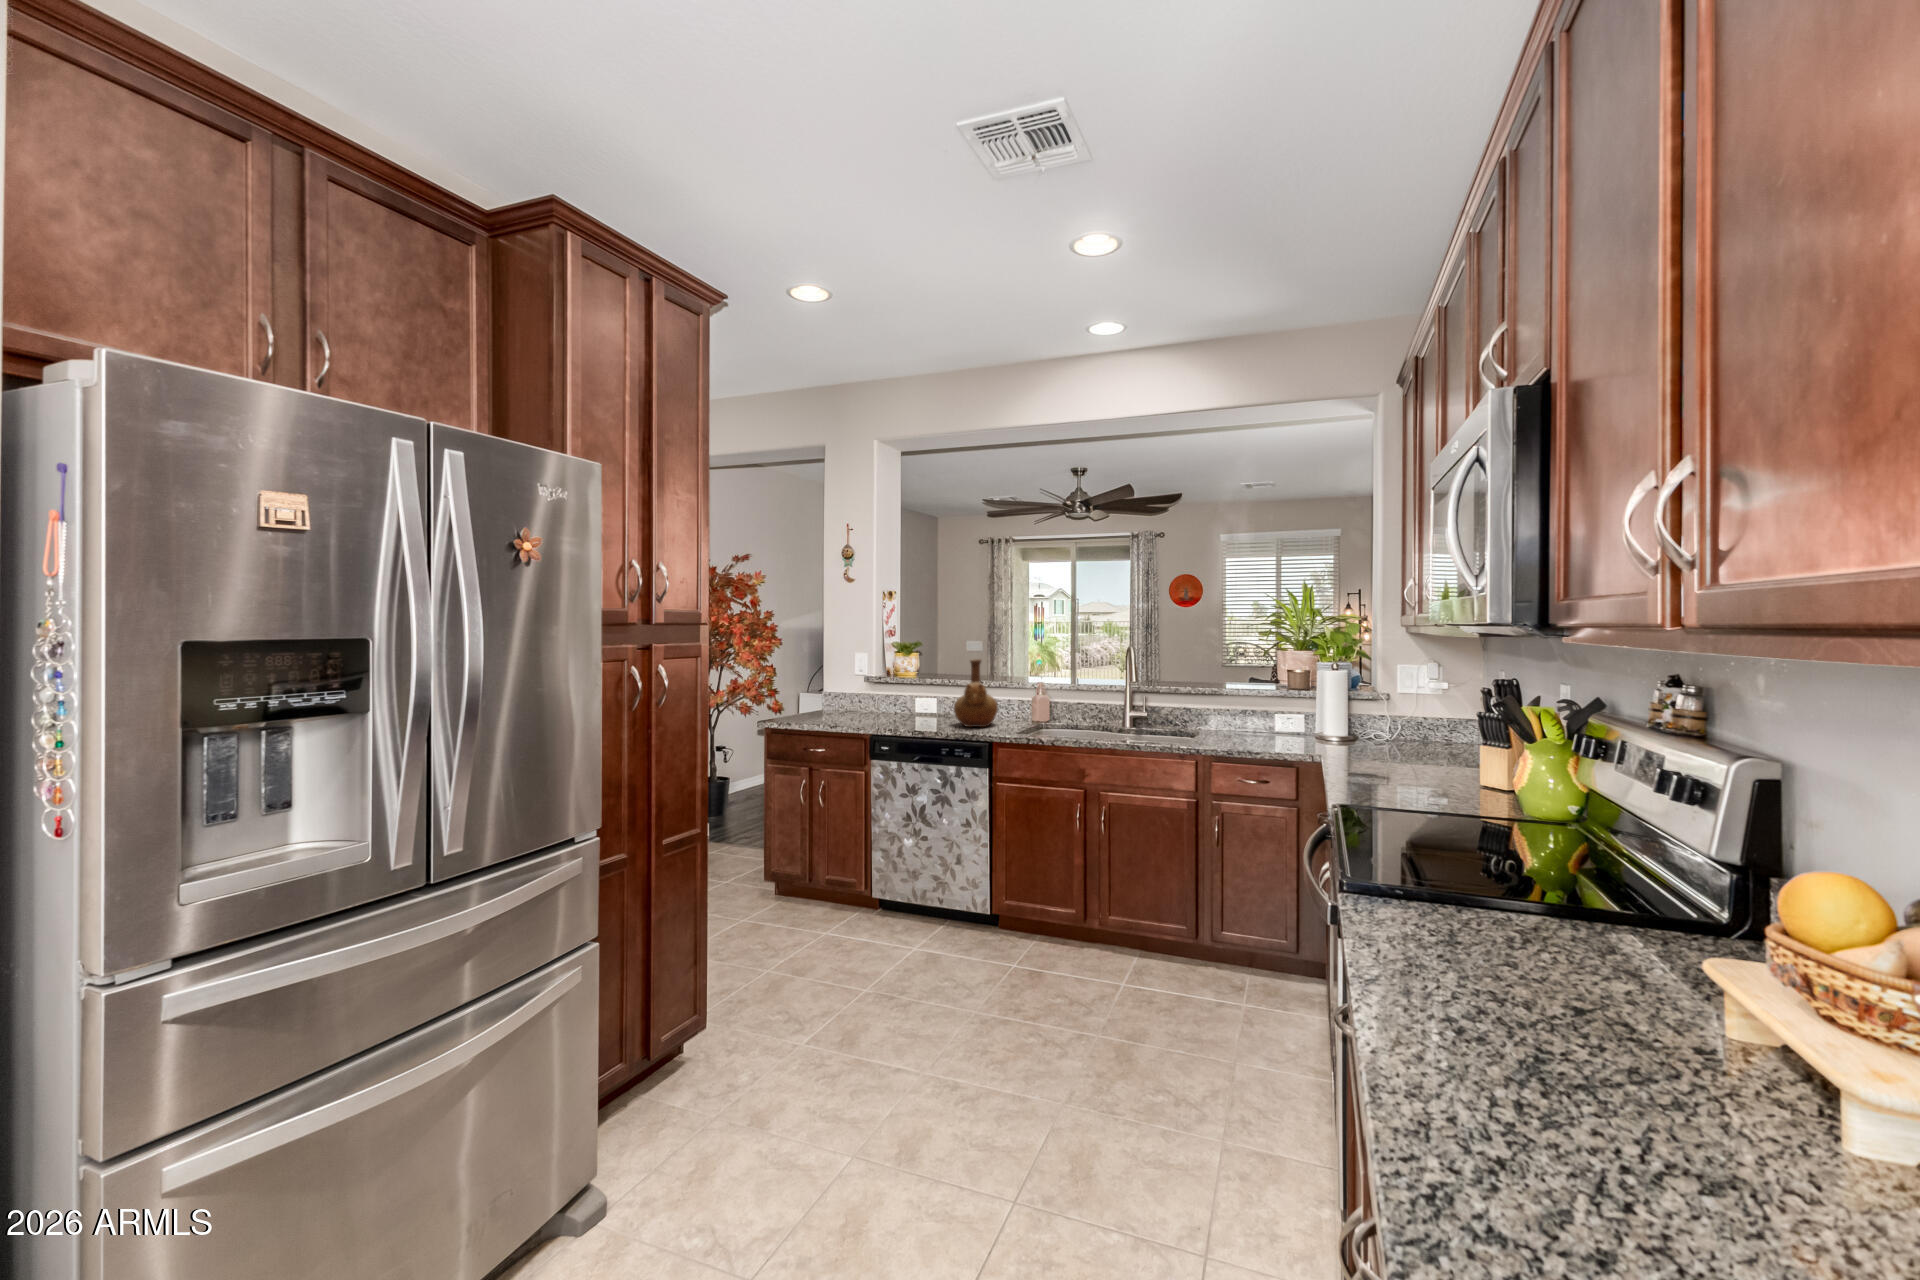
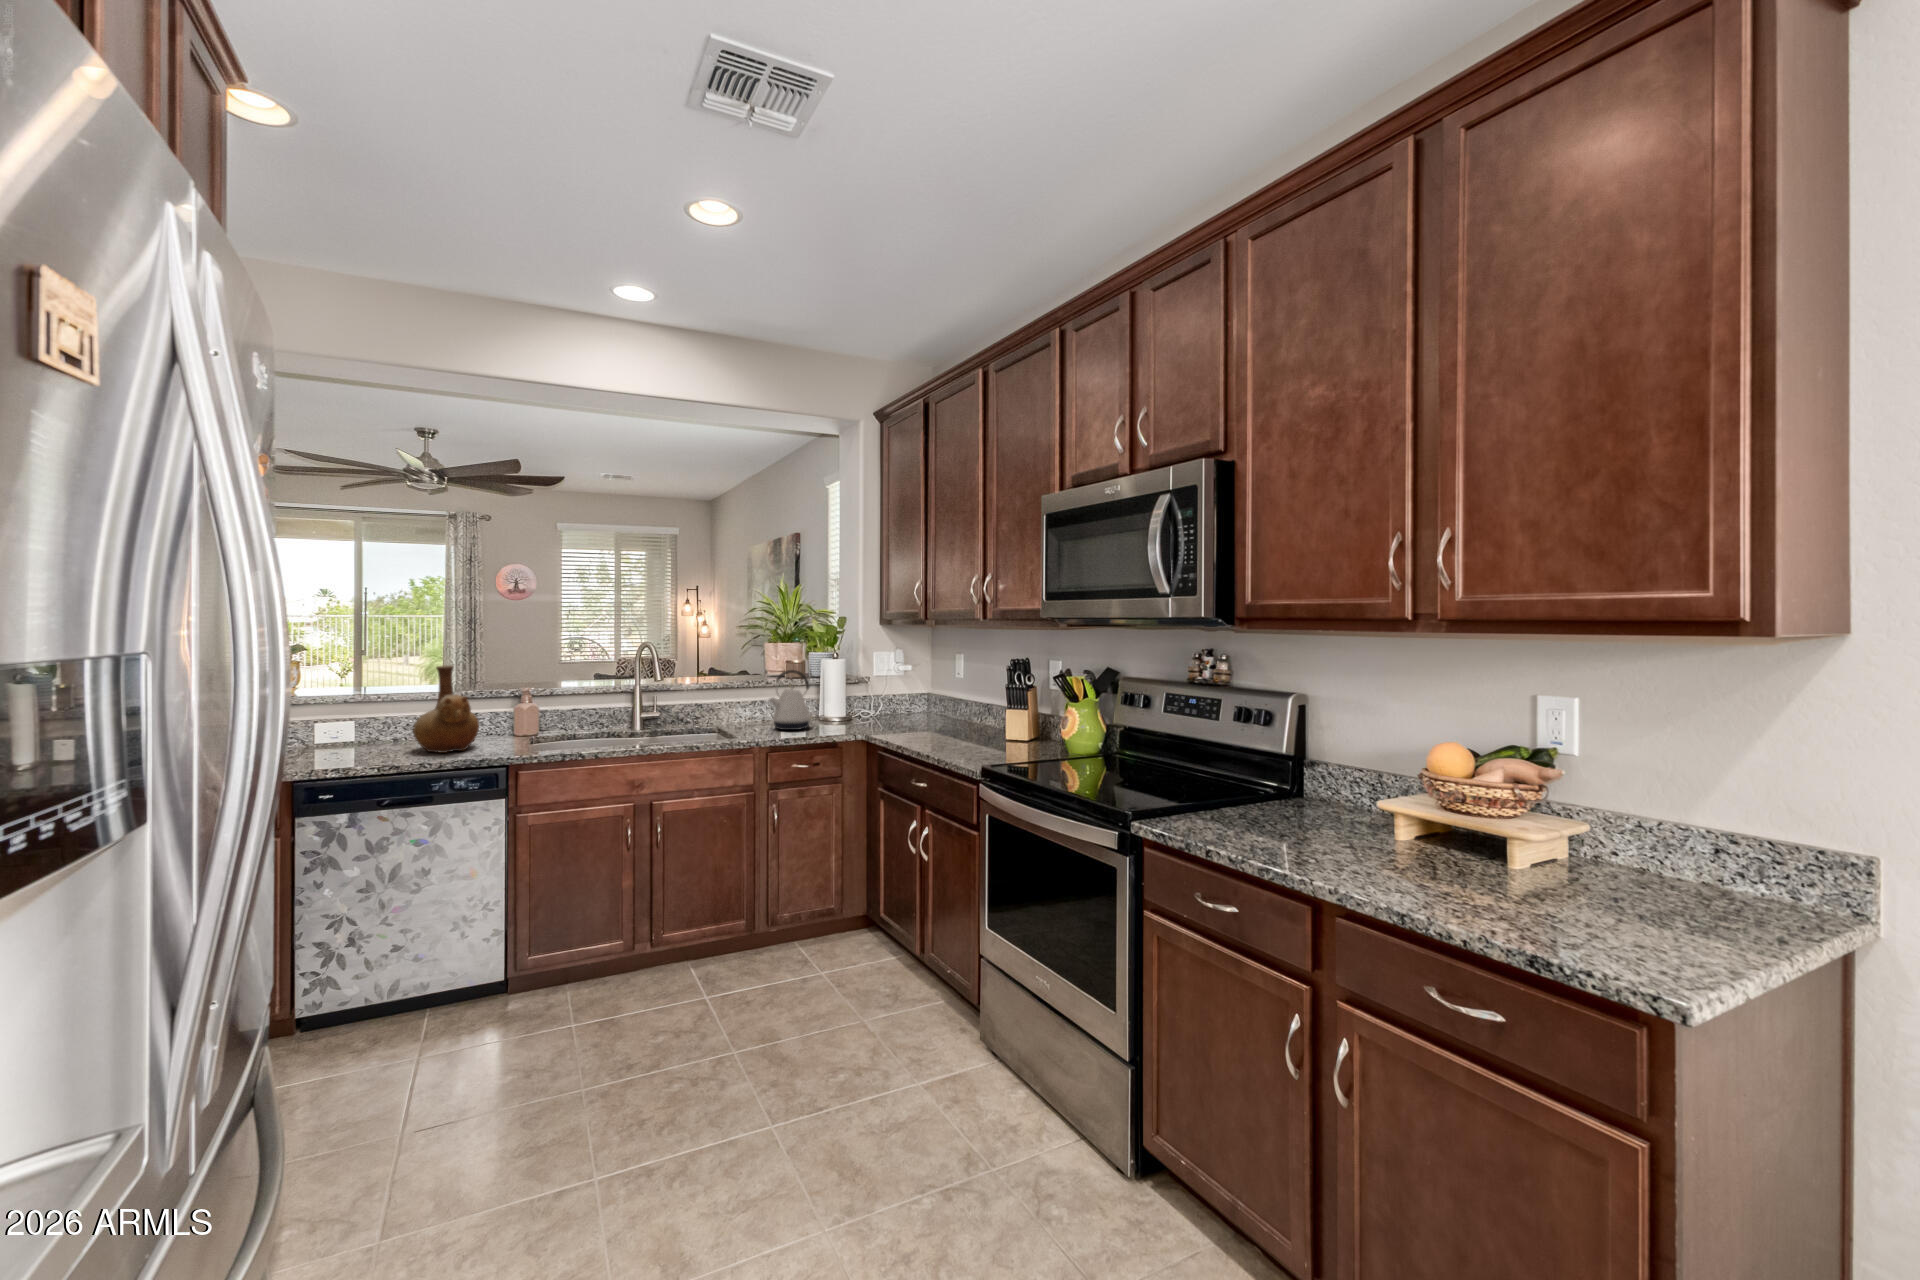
kettle: none [1239,678,1292,743] -> present [769,670,812,730]

